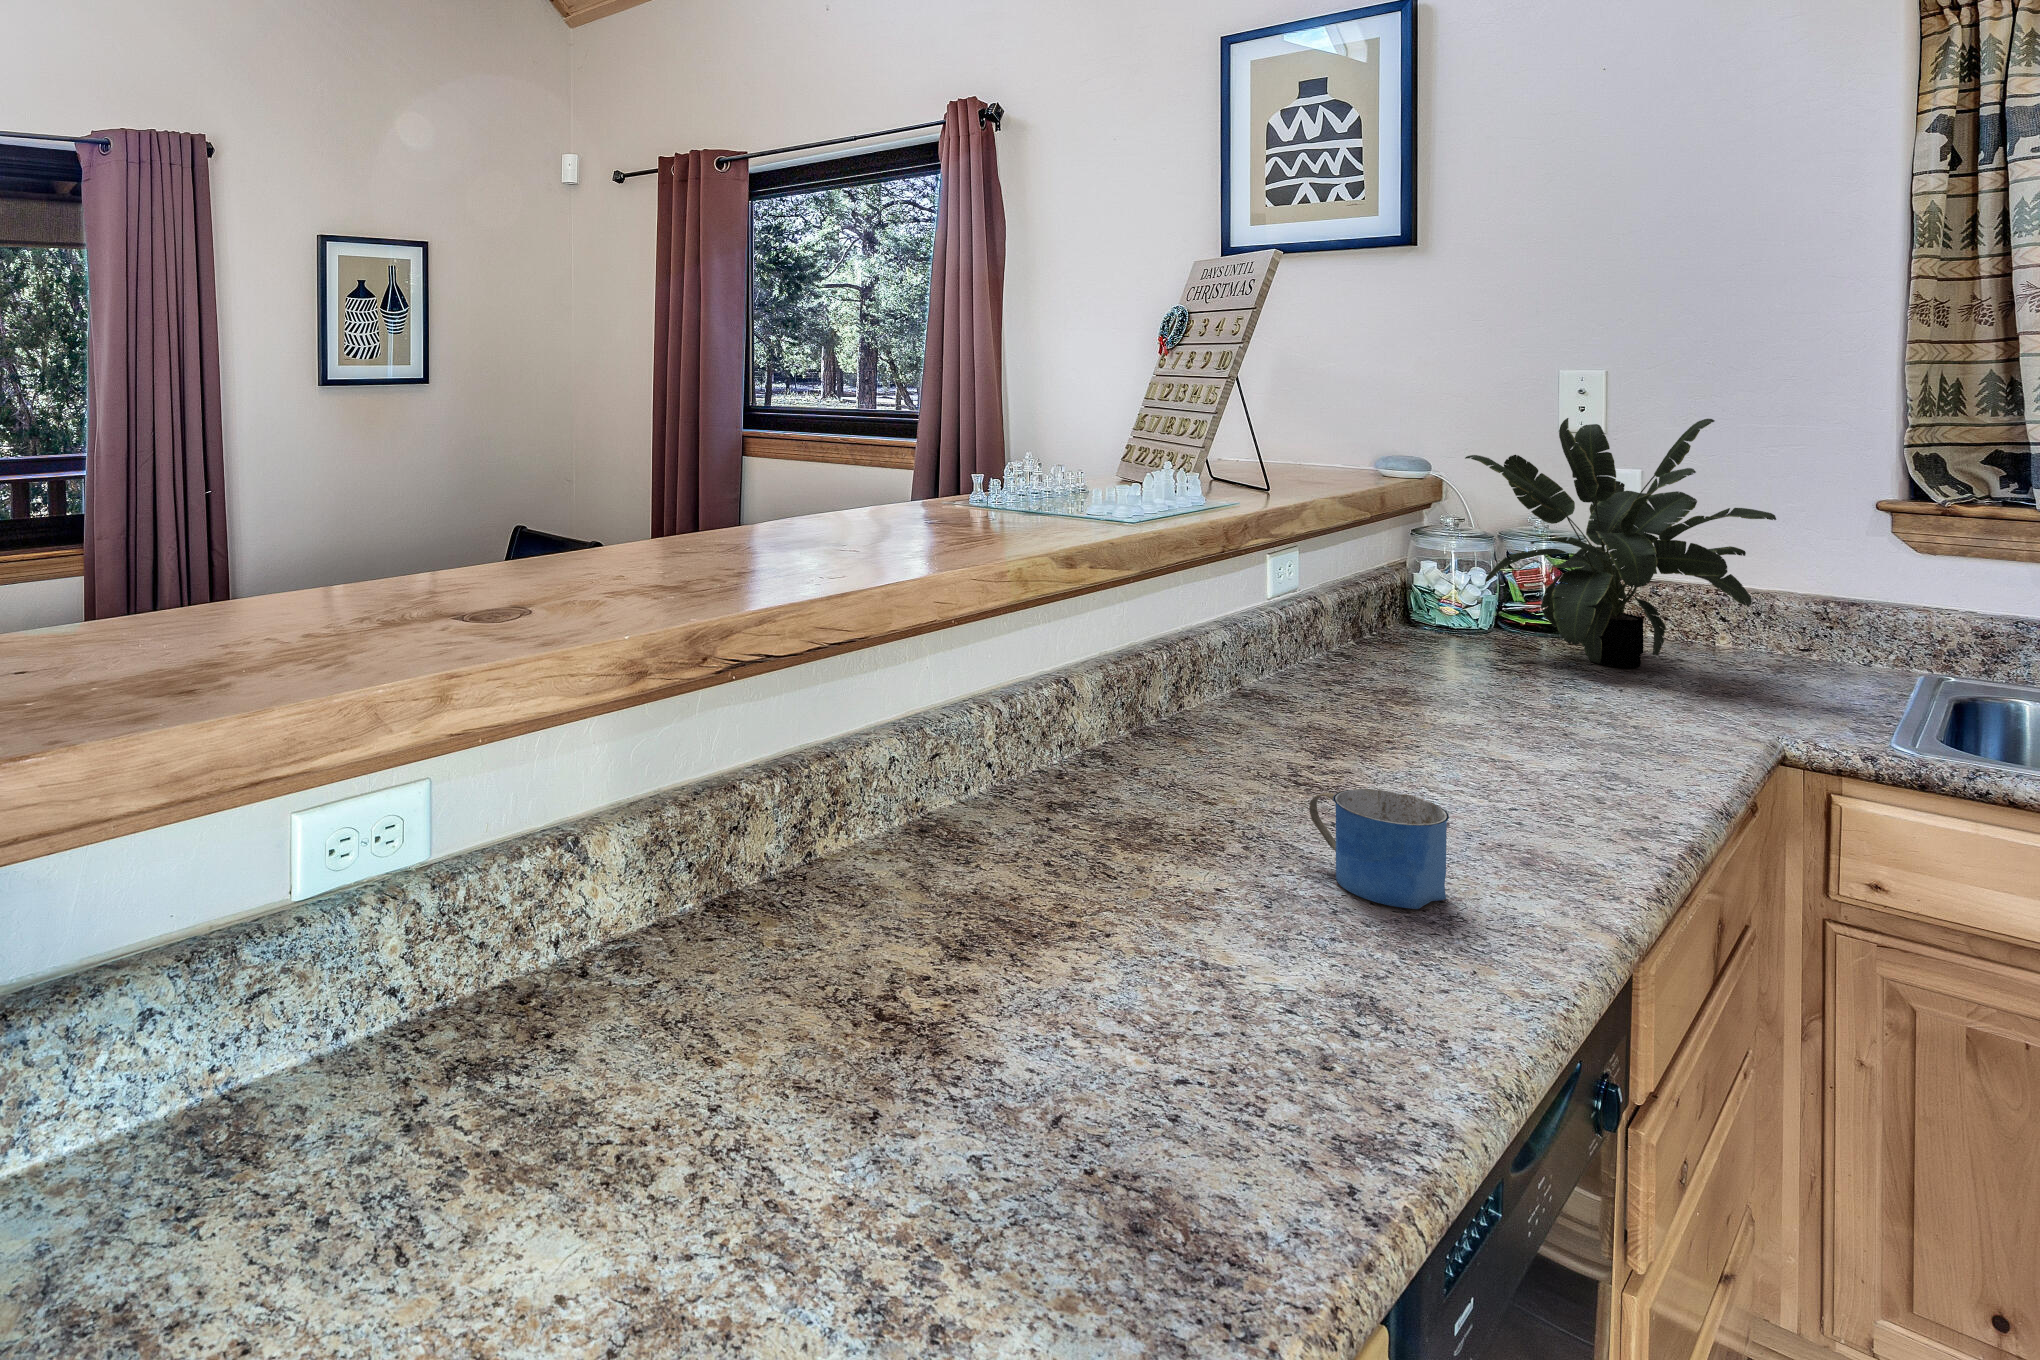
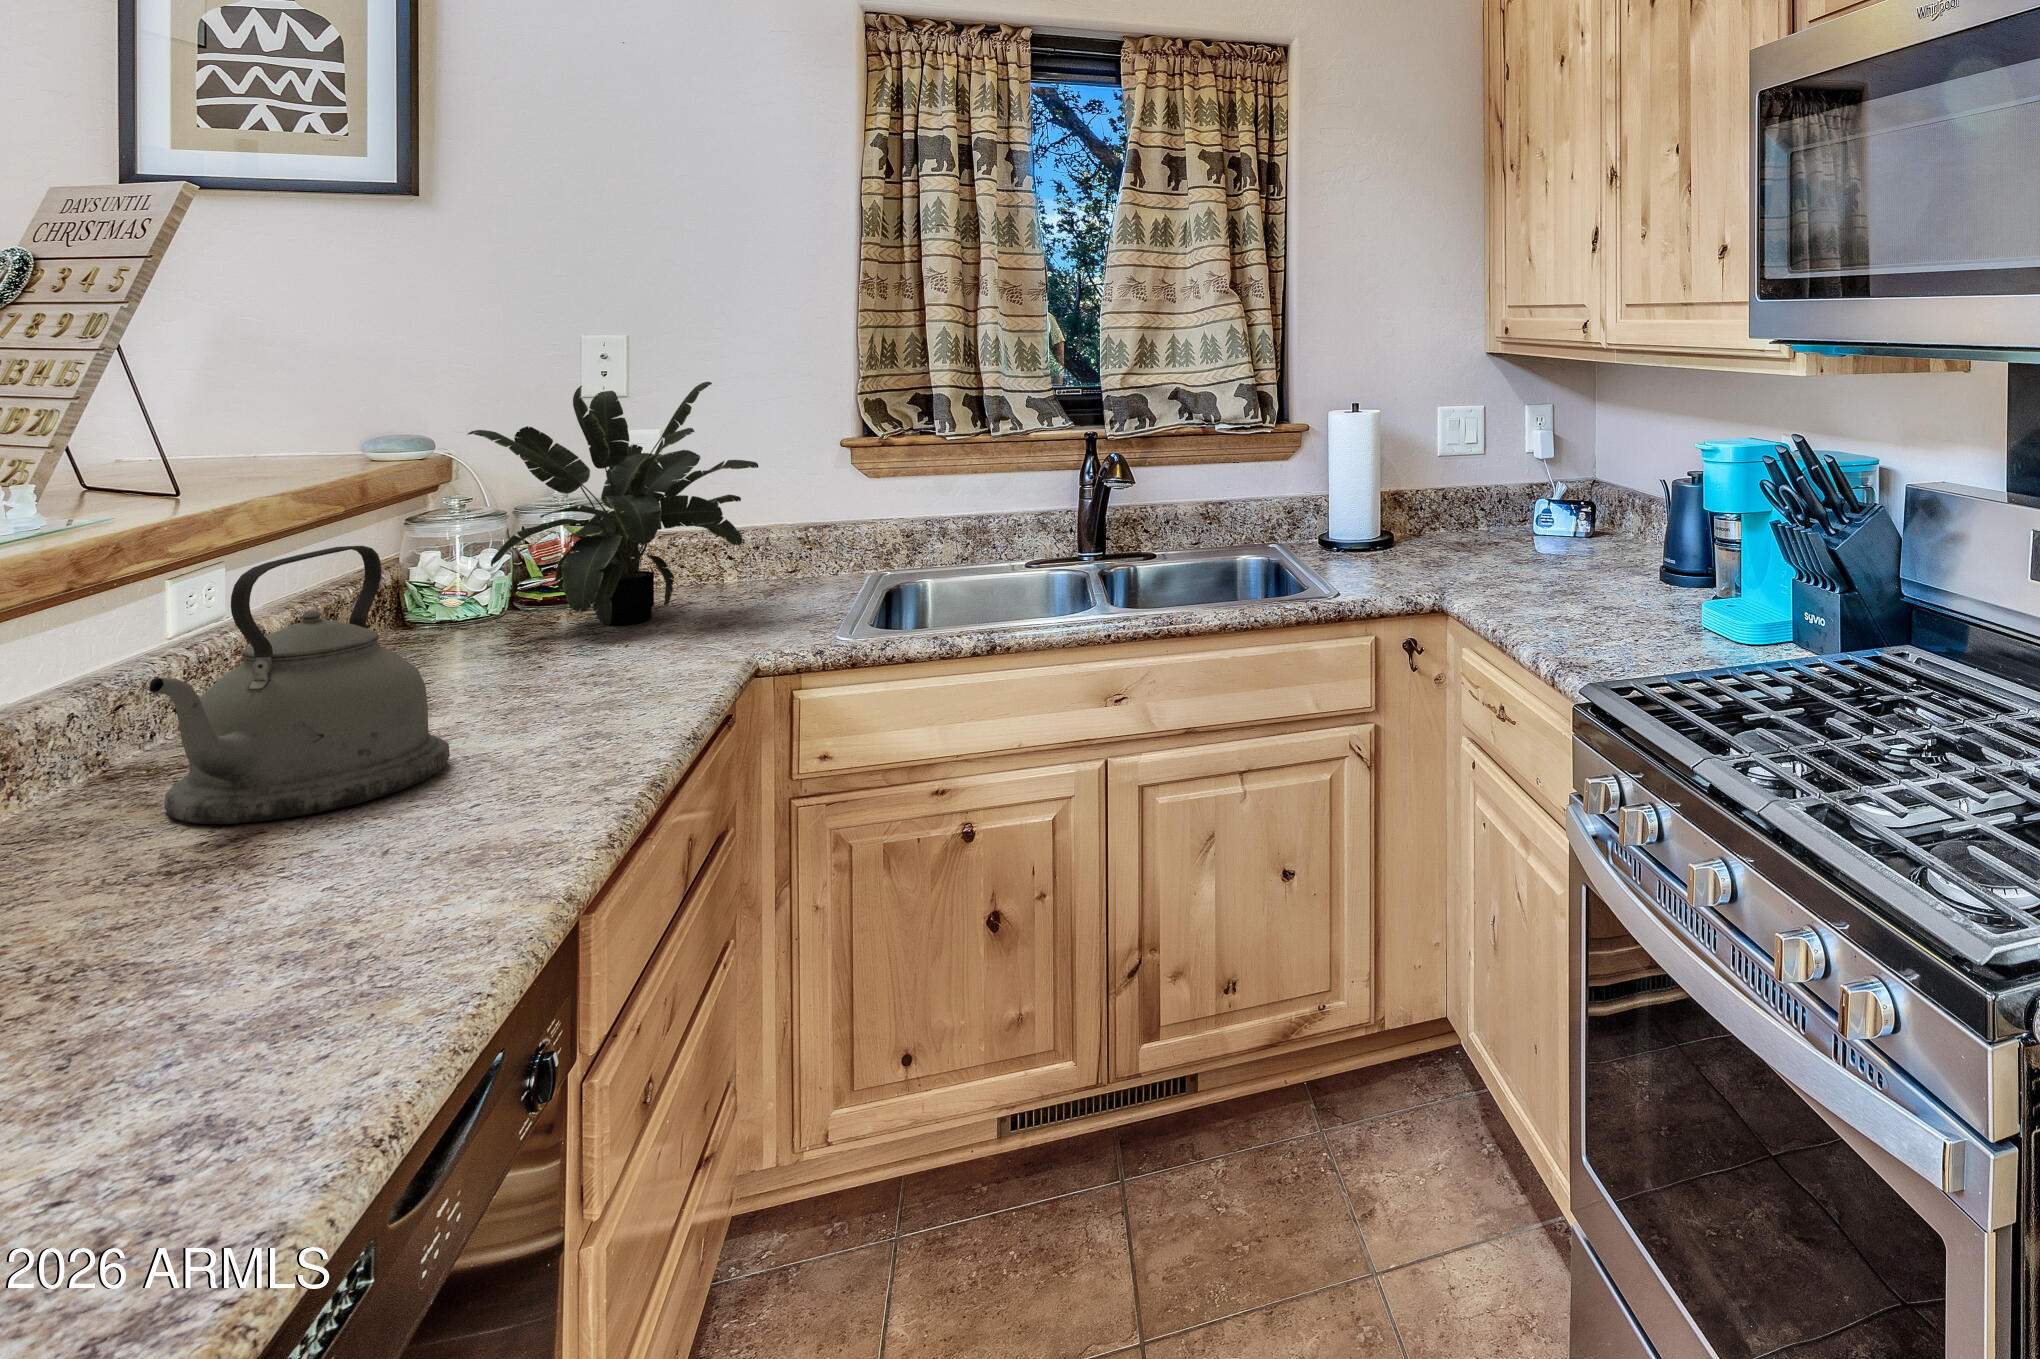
kettle: none [1281,547,1484,777] -> present [149,546,450,824]
mug: present [1309,789,1449,909] -> none [158,831,354,976]

